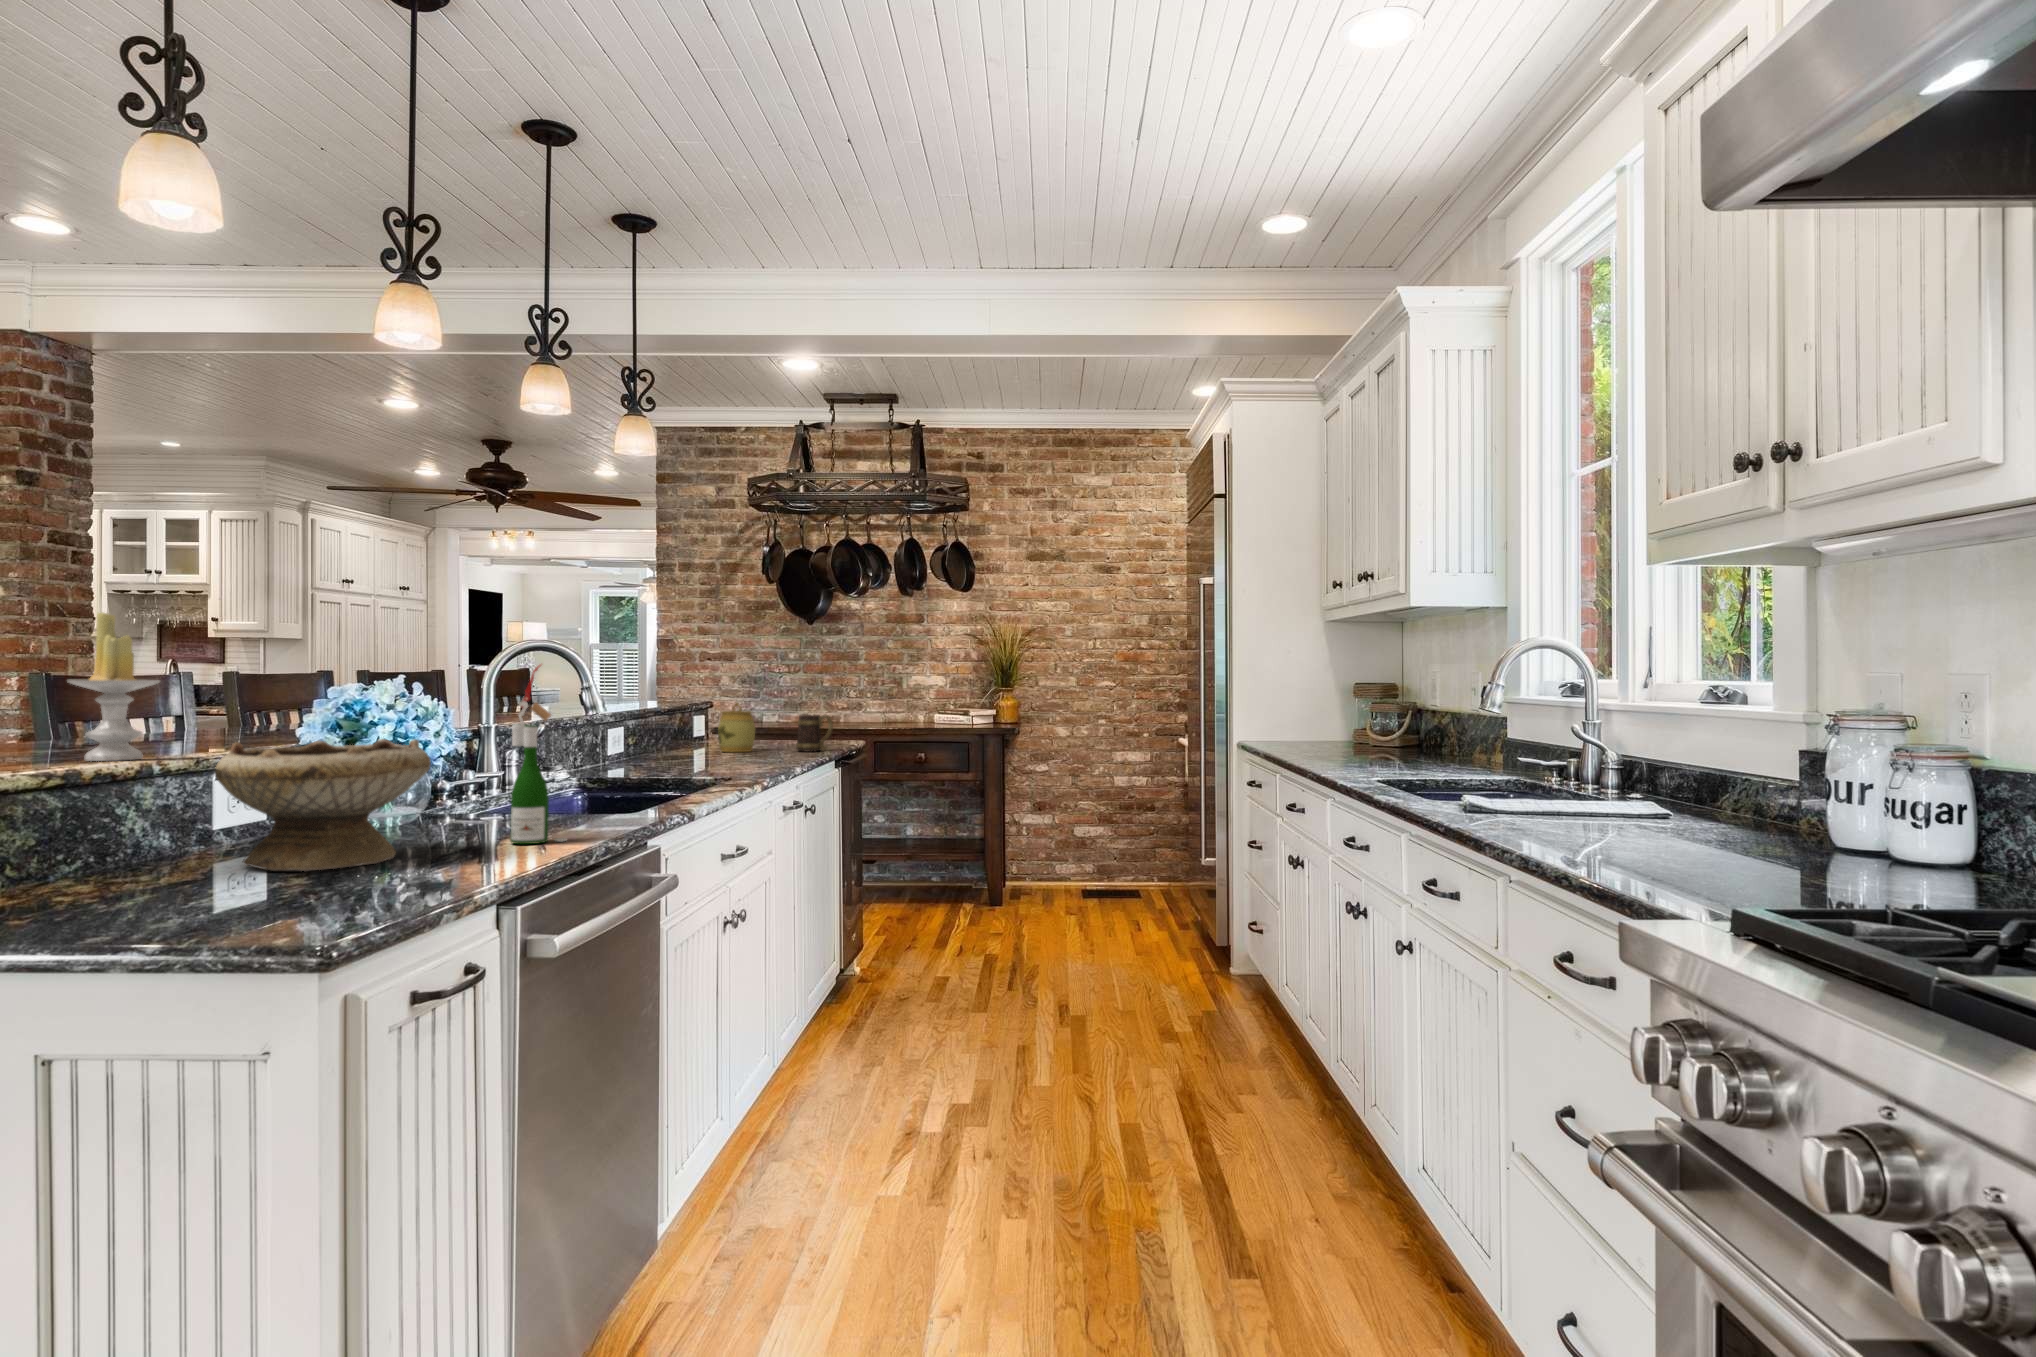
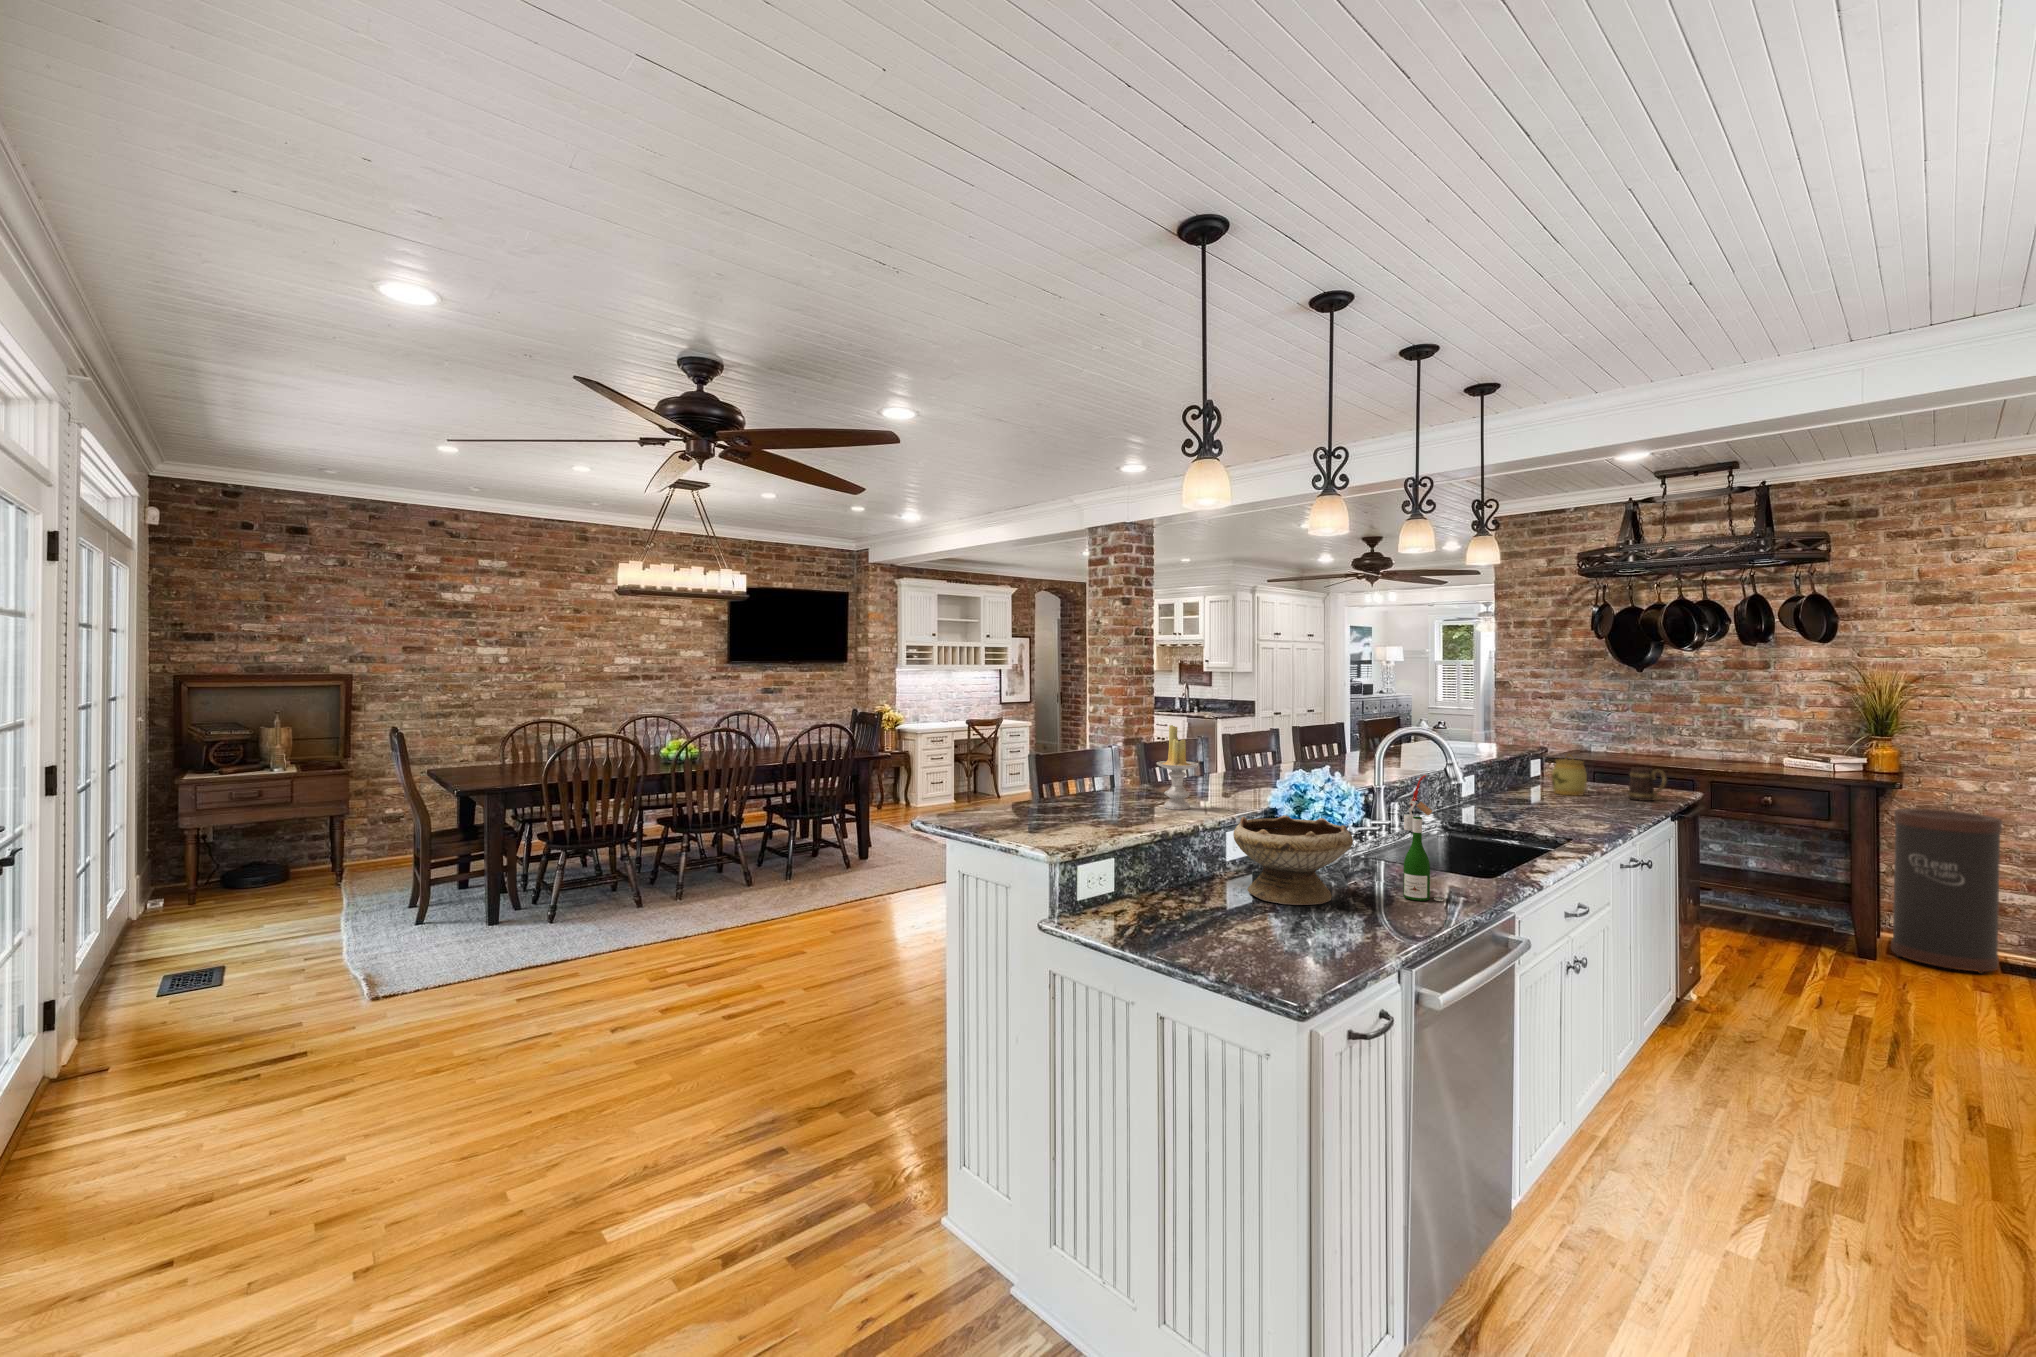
trash can: none [1013,755,1084,902] -> present [1892,809,2002,974]

